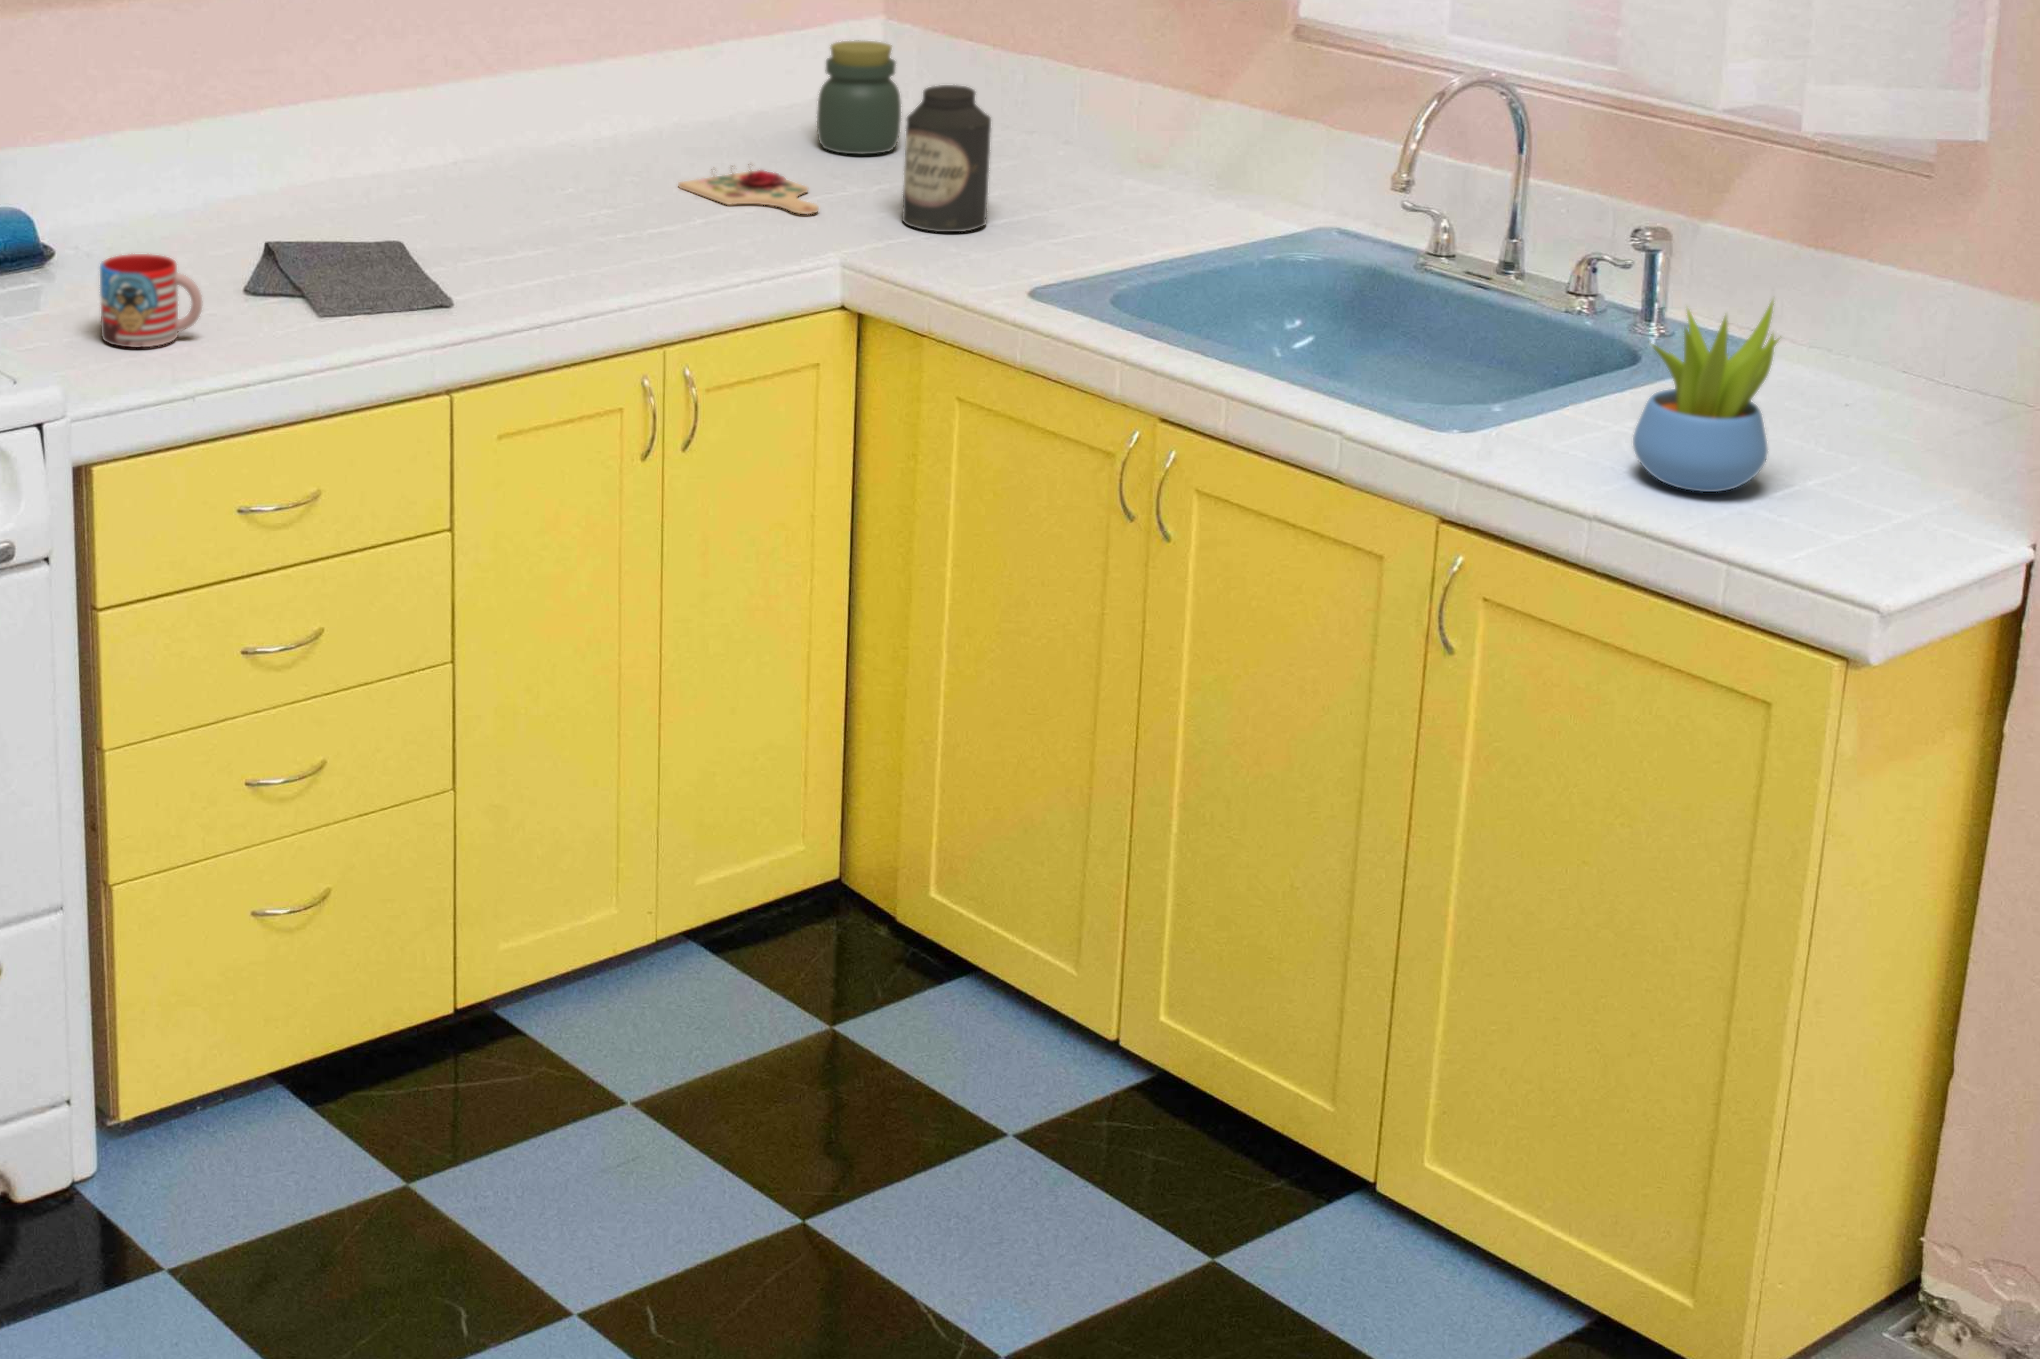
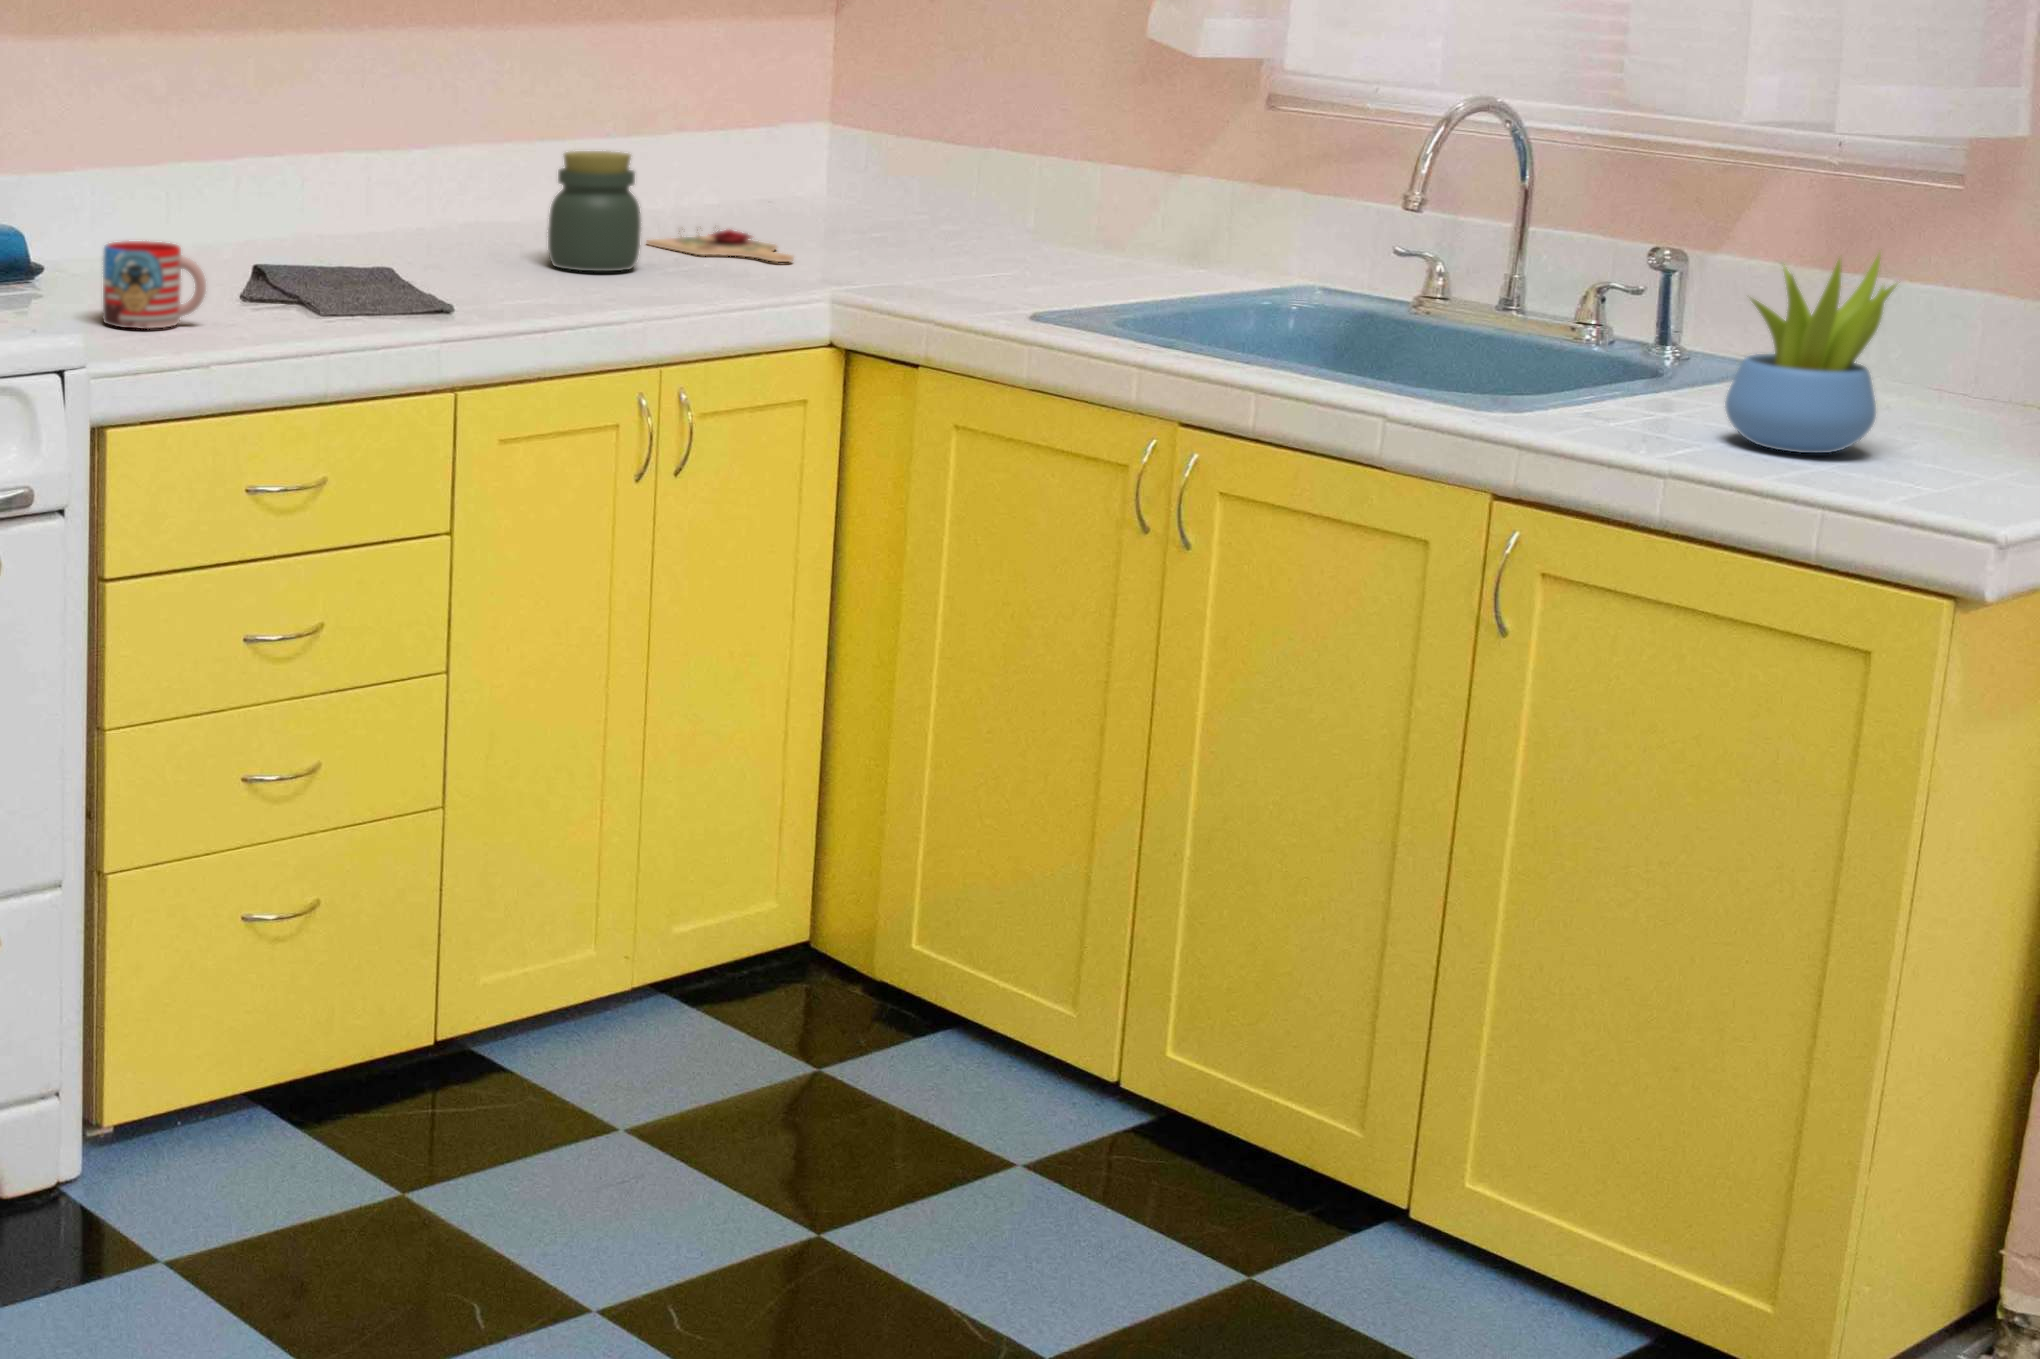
jar: present [817,40,901,154] -> present [548,151,641,271]
canister: present [902,85,991,232] -> none [880,133,973,276]

